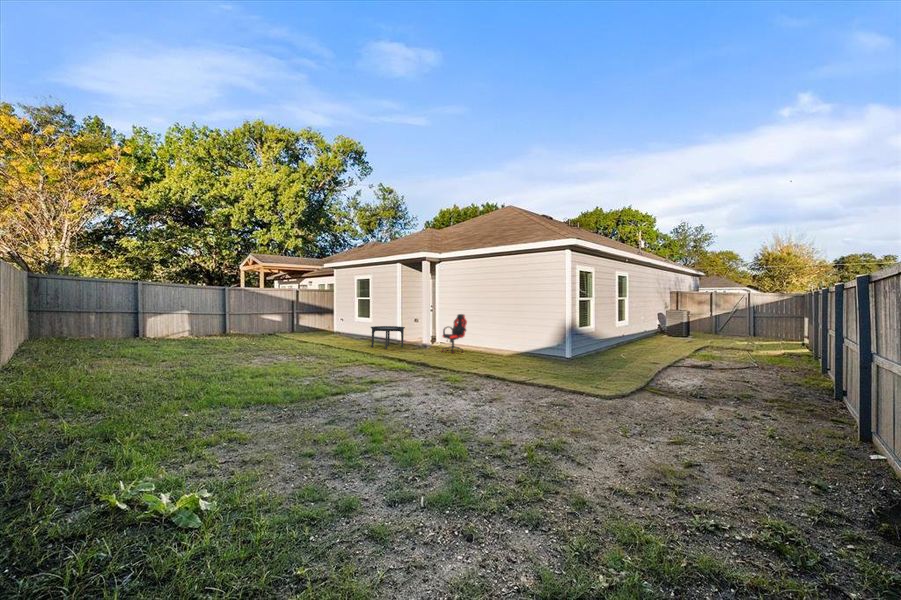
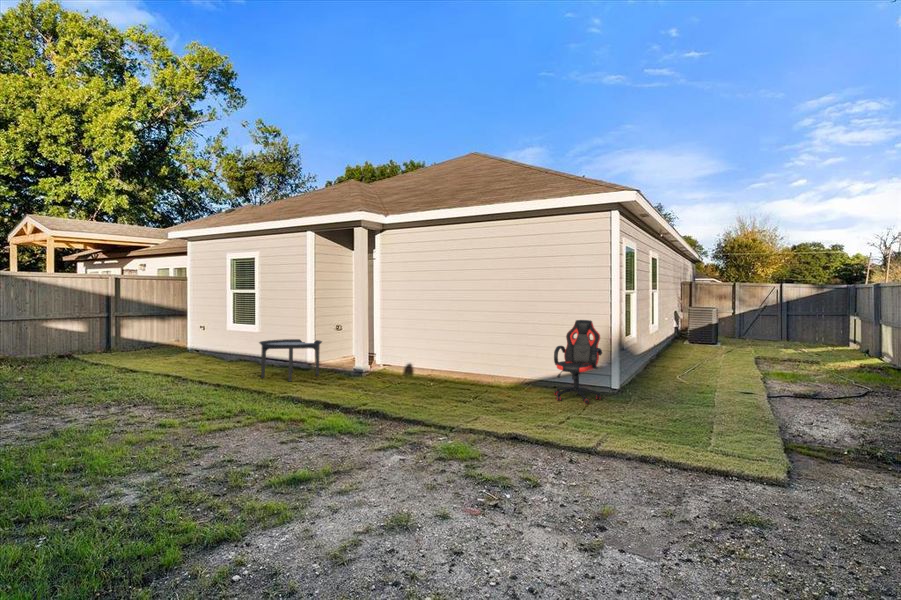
chair: present [442,314,467,353] -> present [554,320,602,404]

